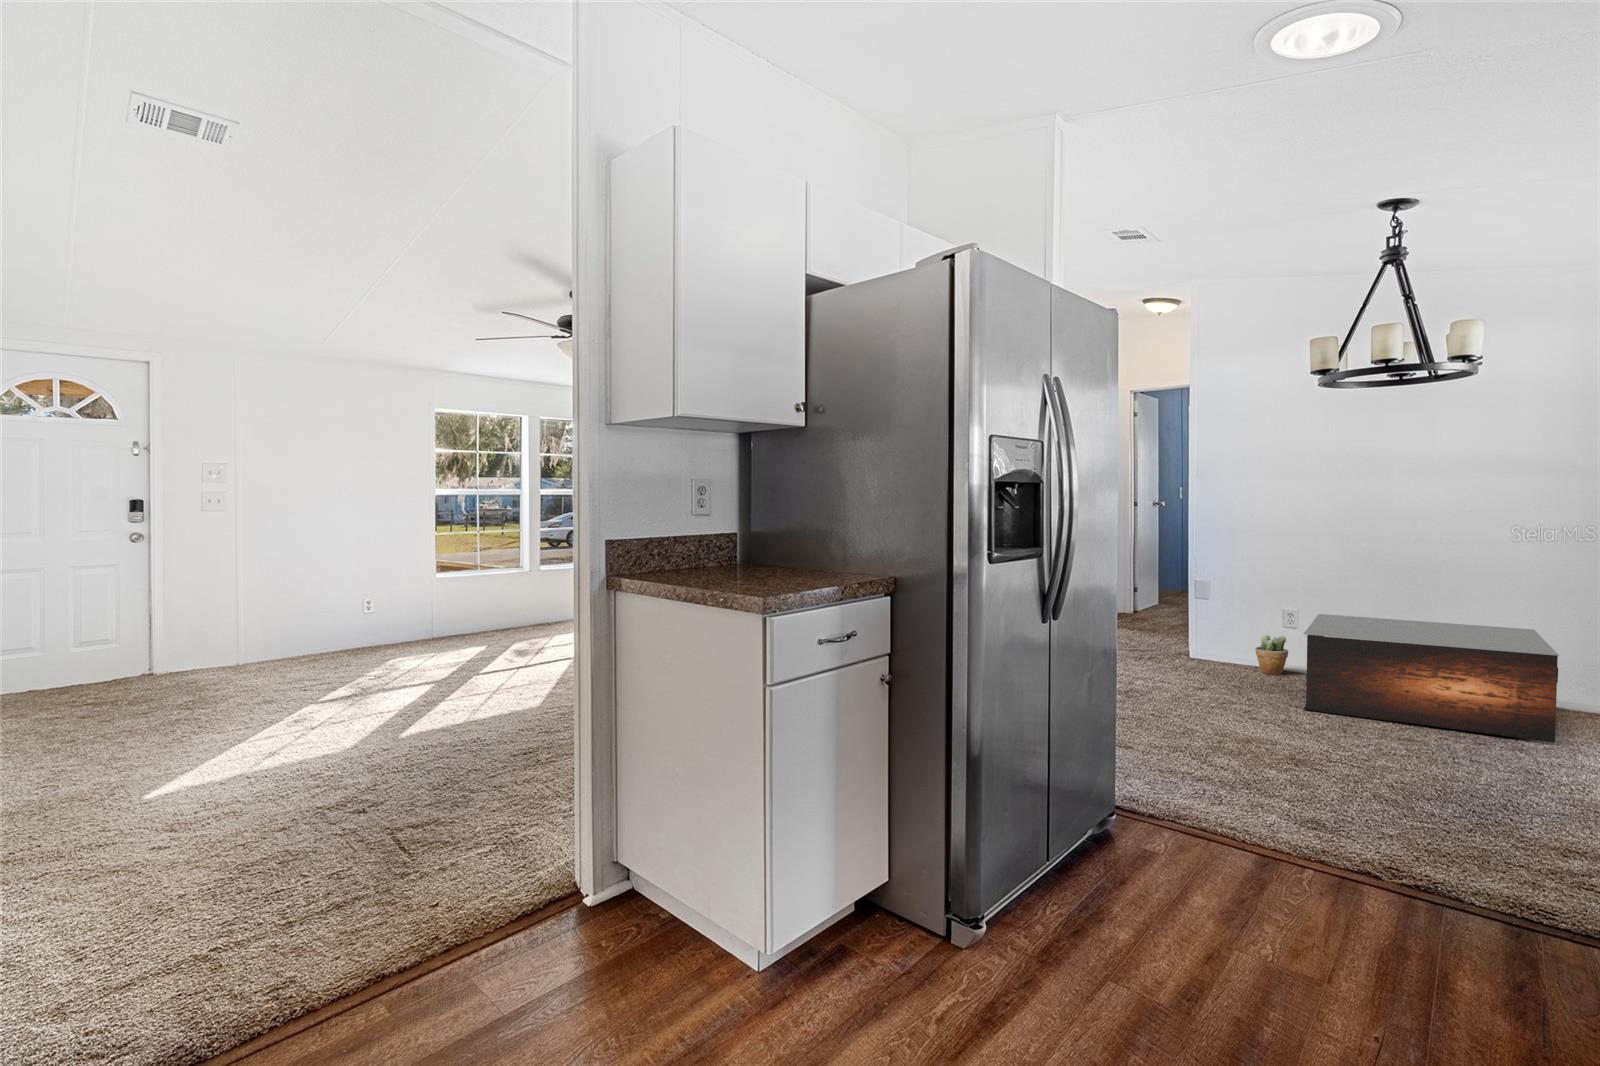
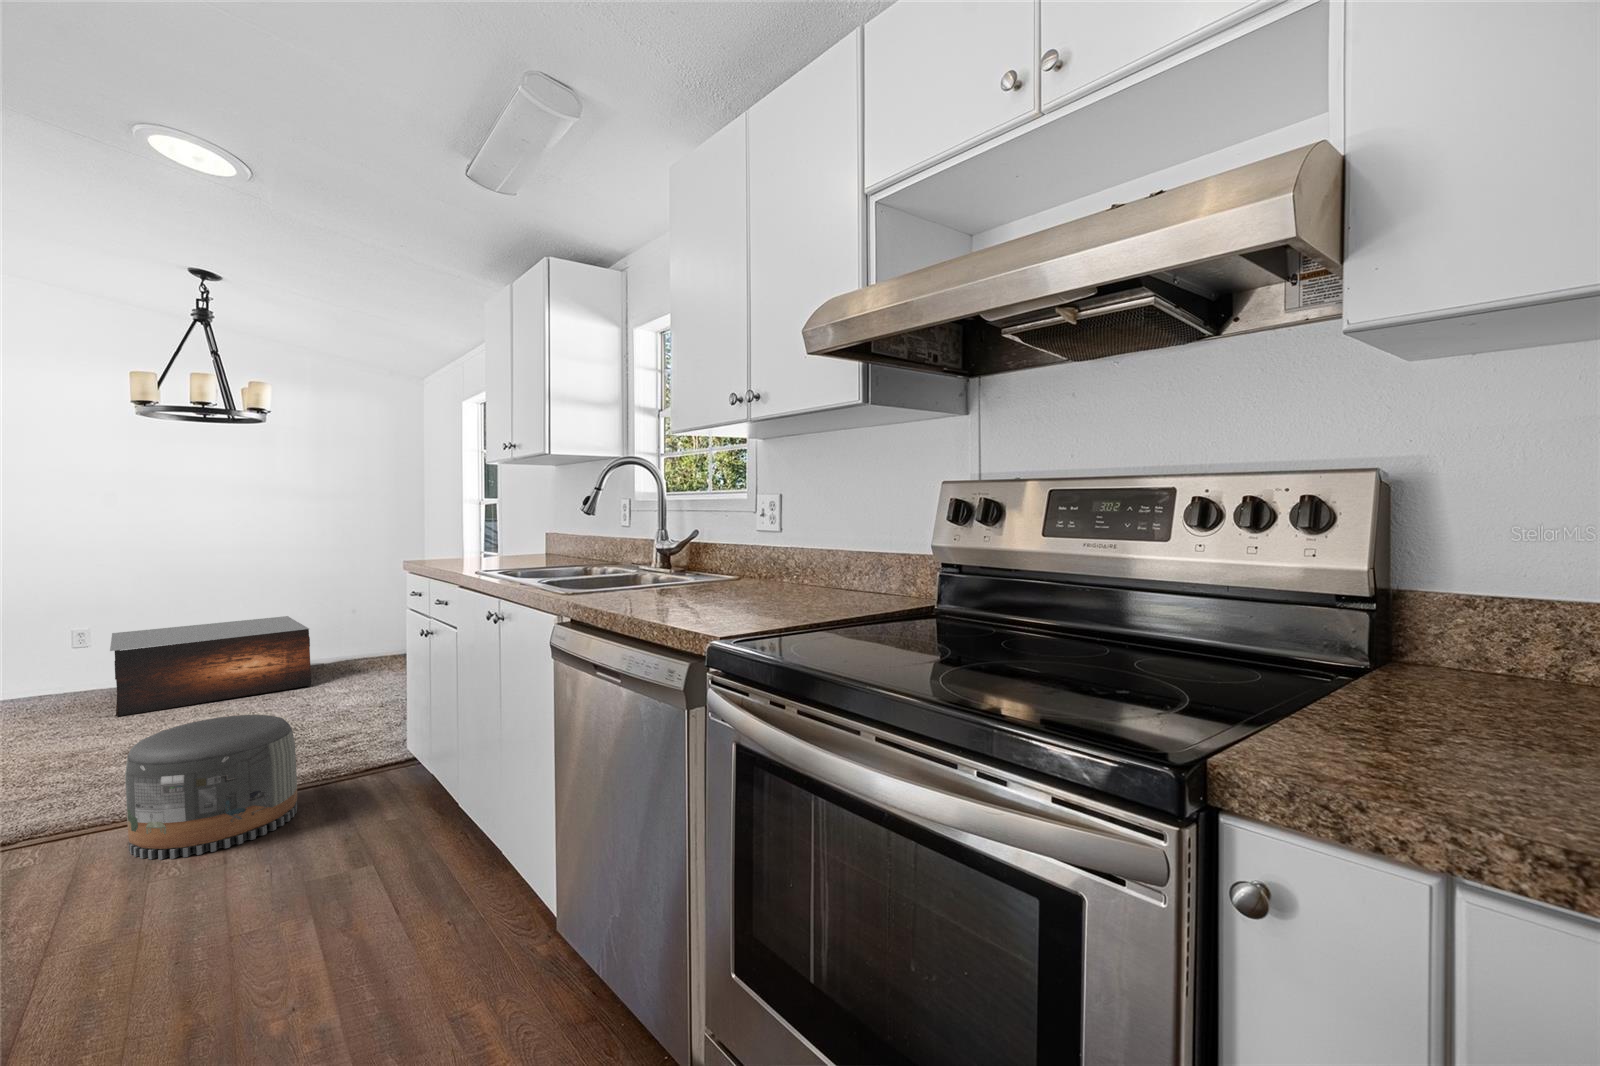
potted plant: present [1255,635,1288,675] -> none [42,660,82,700]
pouf: none [1238,754,1466,968] -> present [125,715,298,860]

